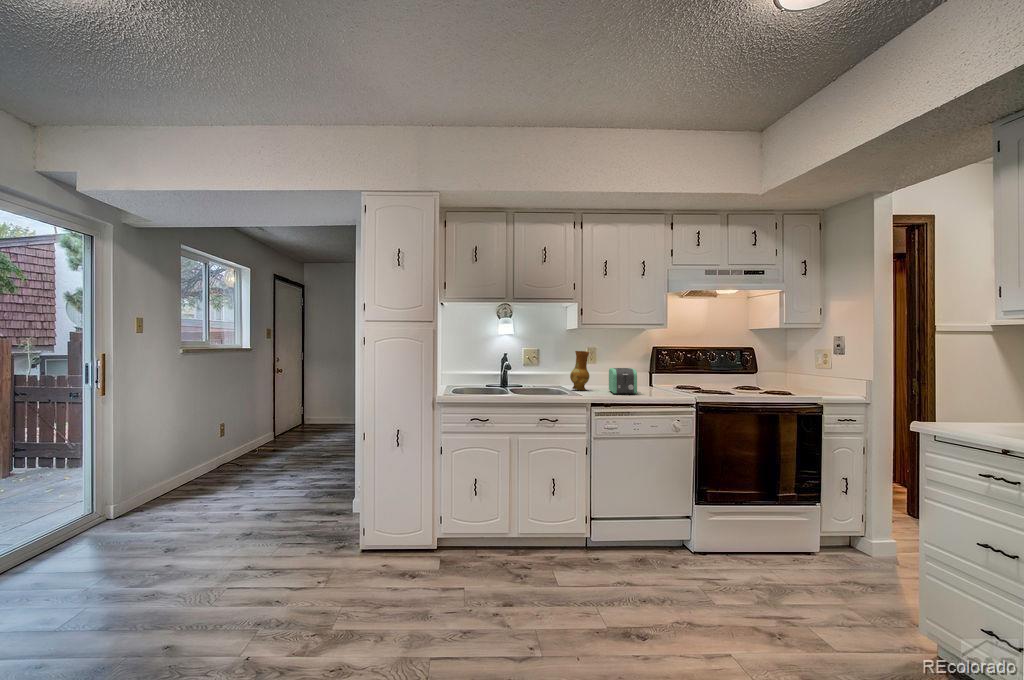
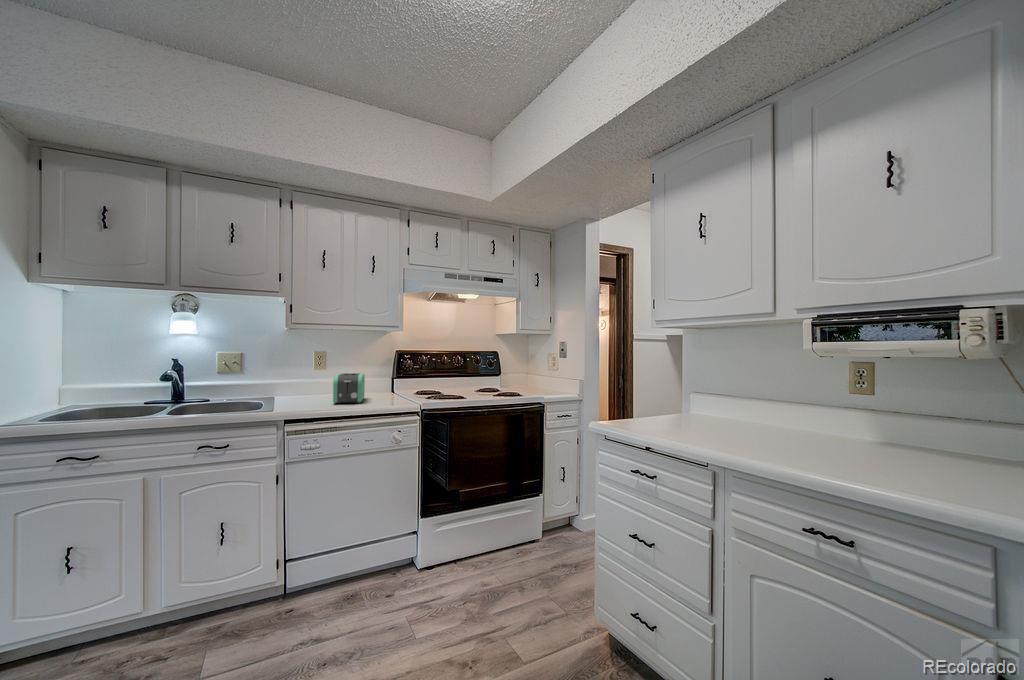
ceramic jug: present [570,351,589,390] -> none [293,354,317,399]

